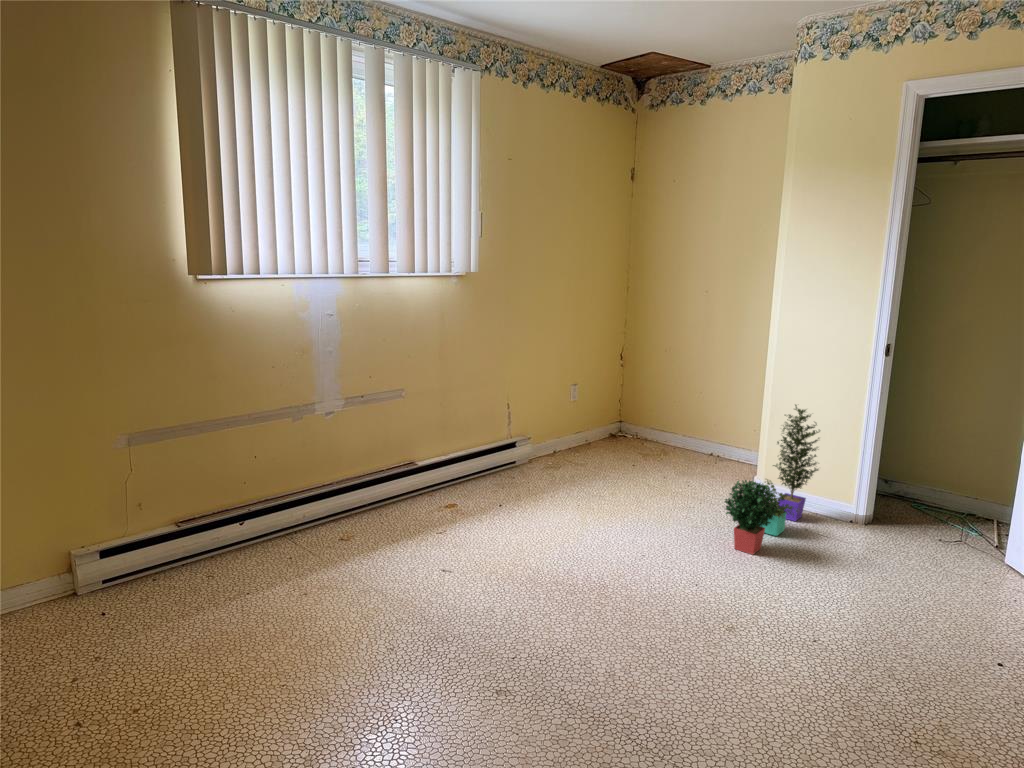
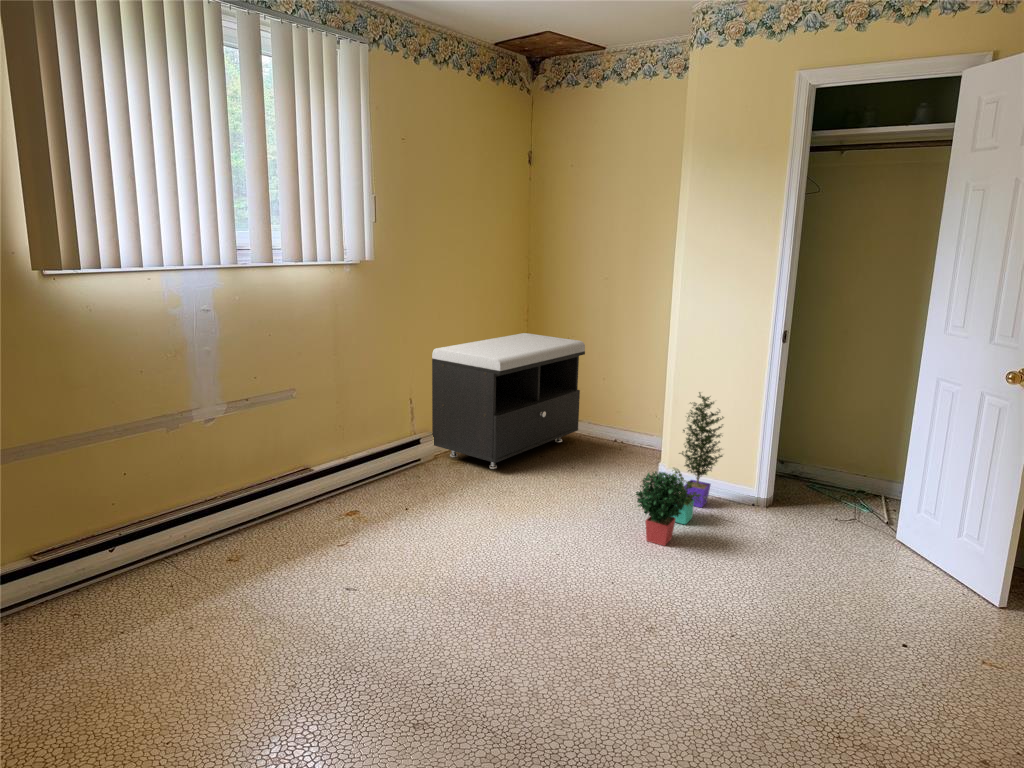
storage bench: none [529,345,682,475] -> present [432,333,585,469]

